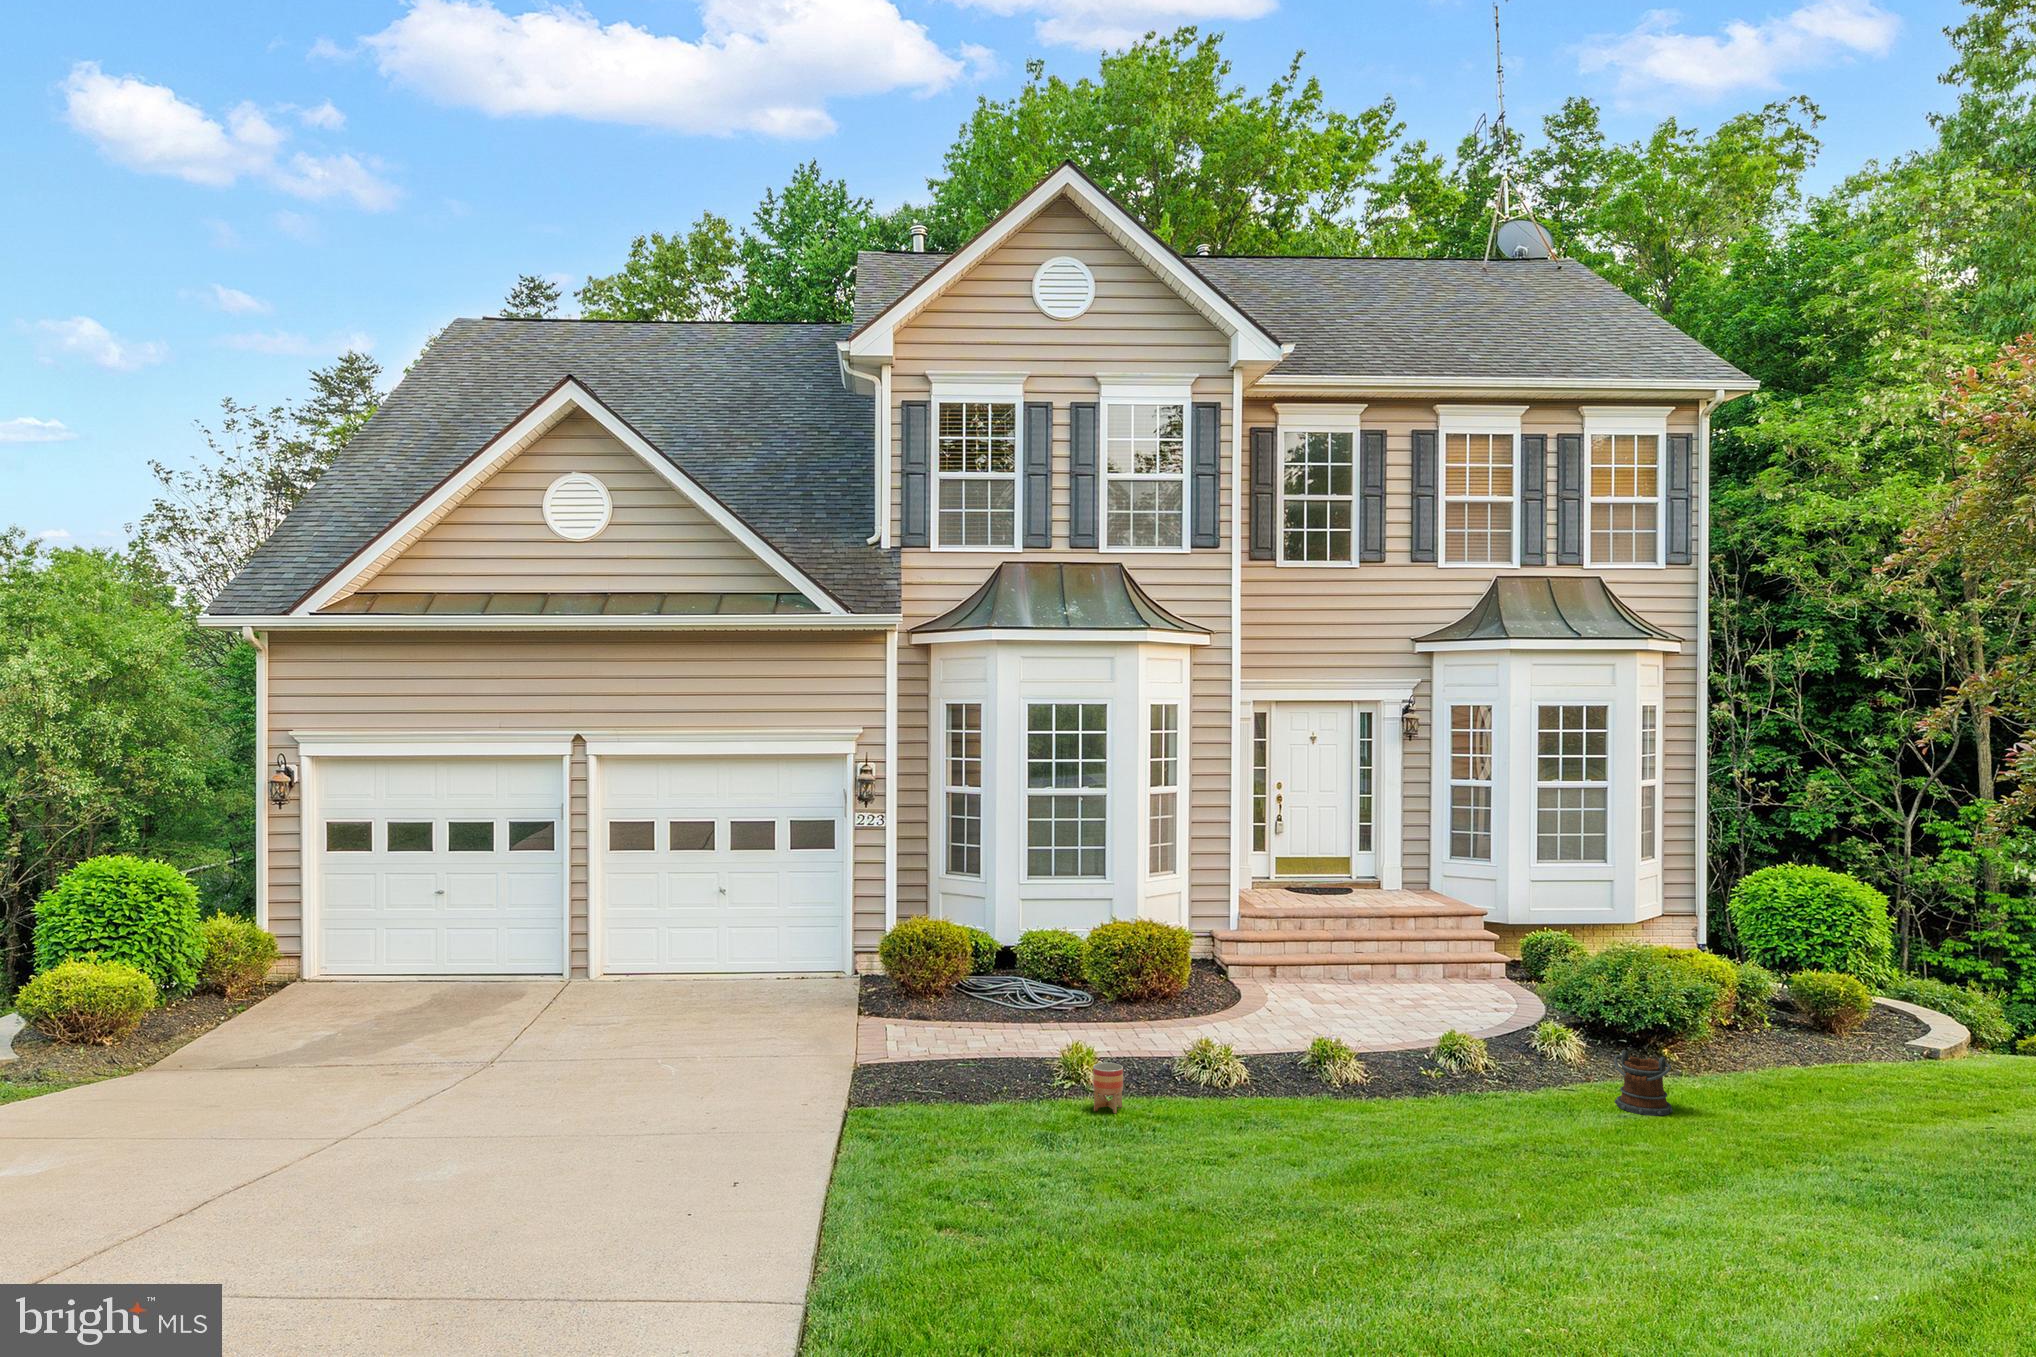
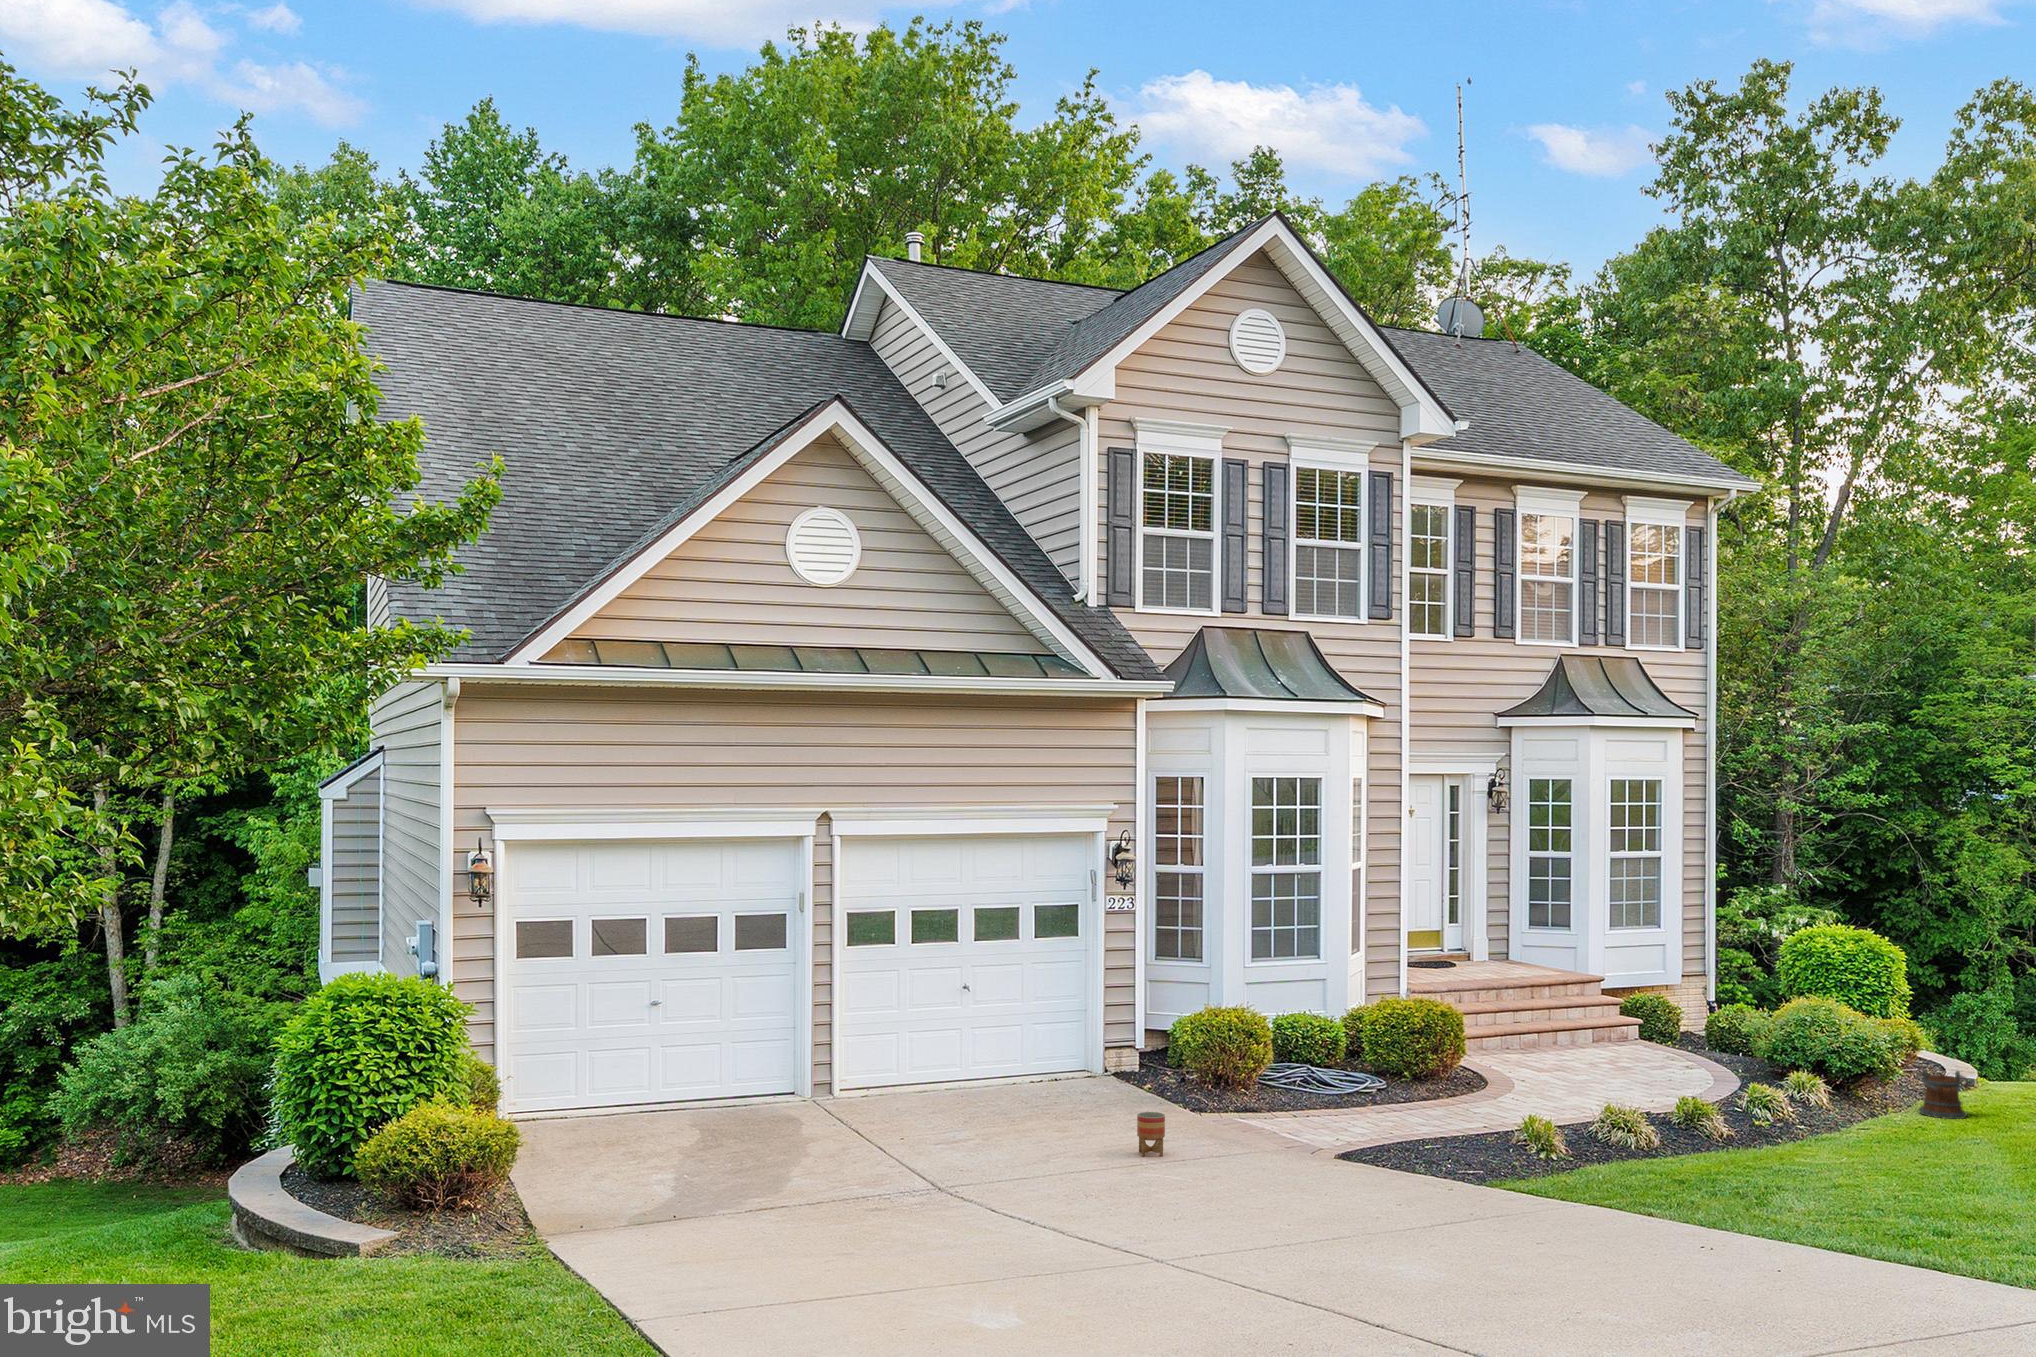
planter: present [1093,1063,1123,1113] -> present [1137,1112,1165,1157]

